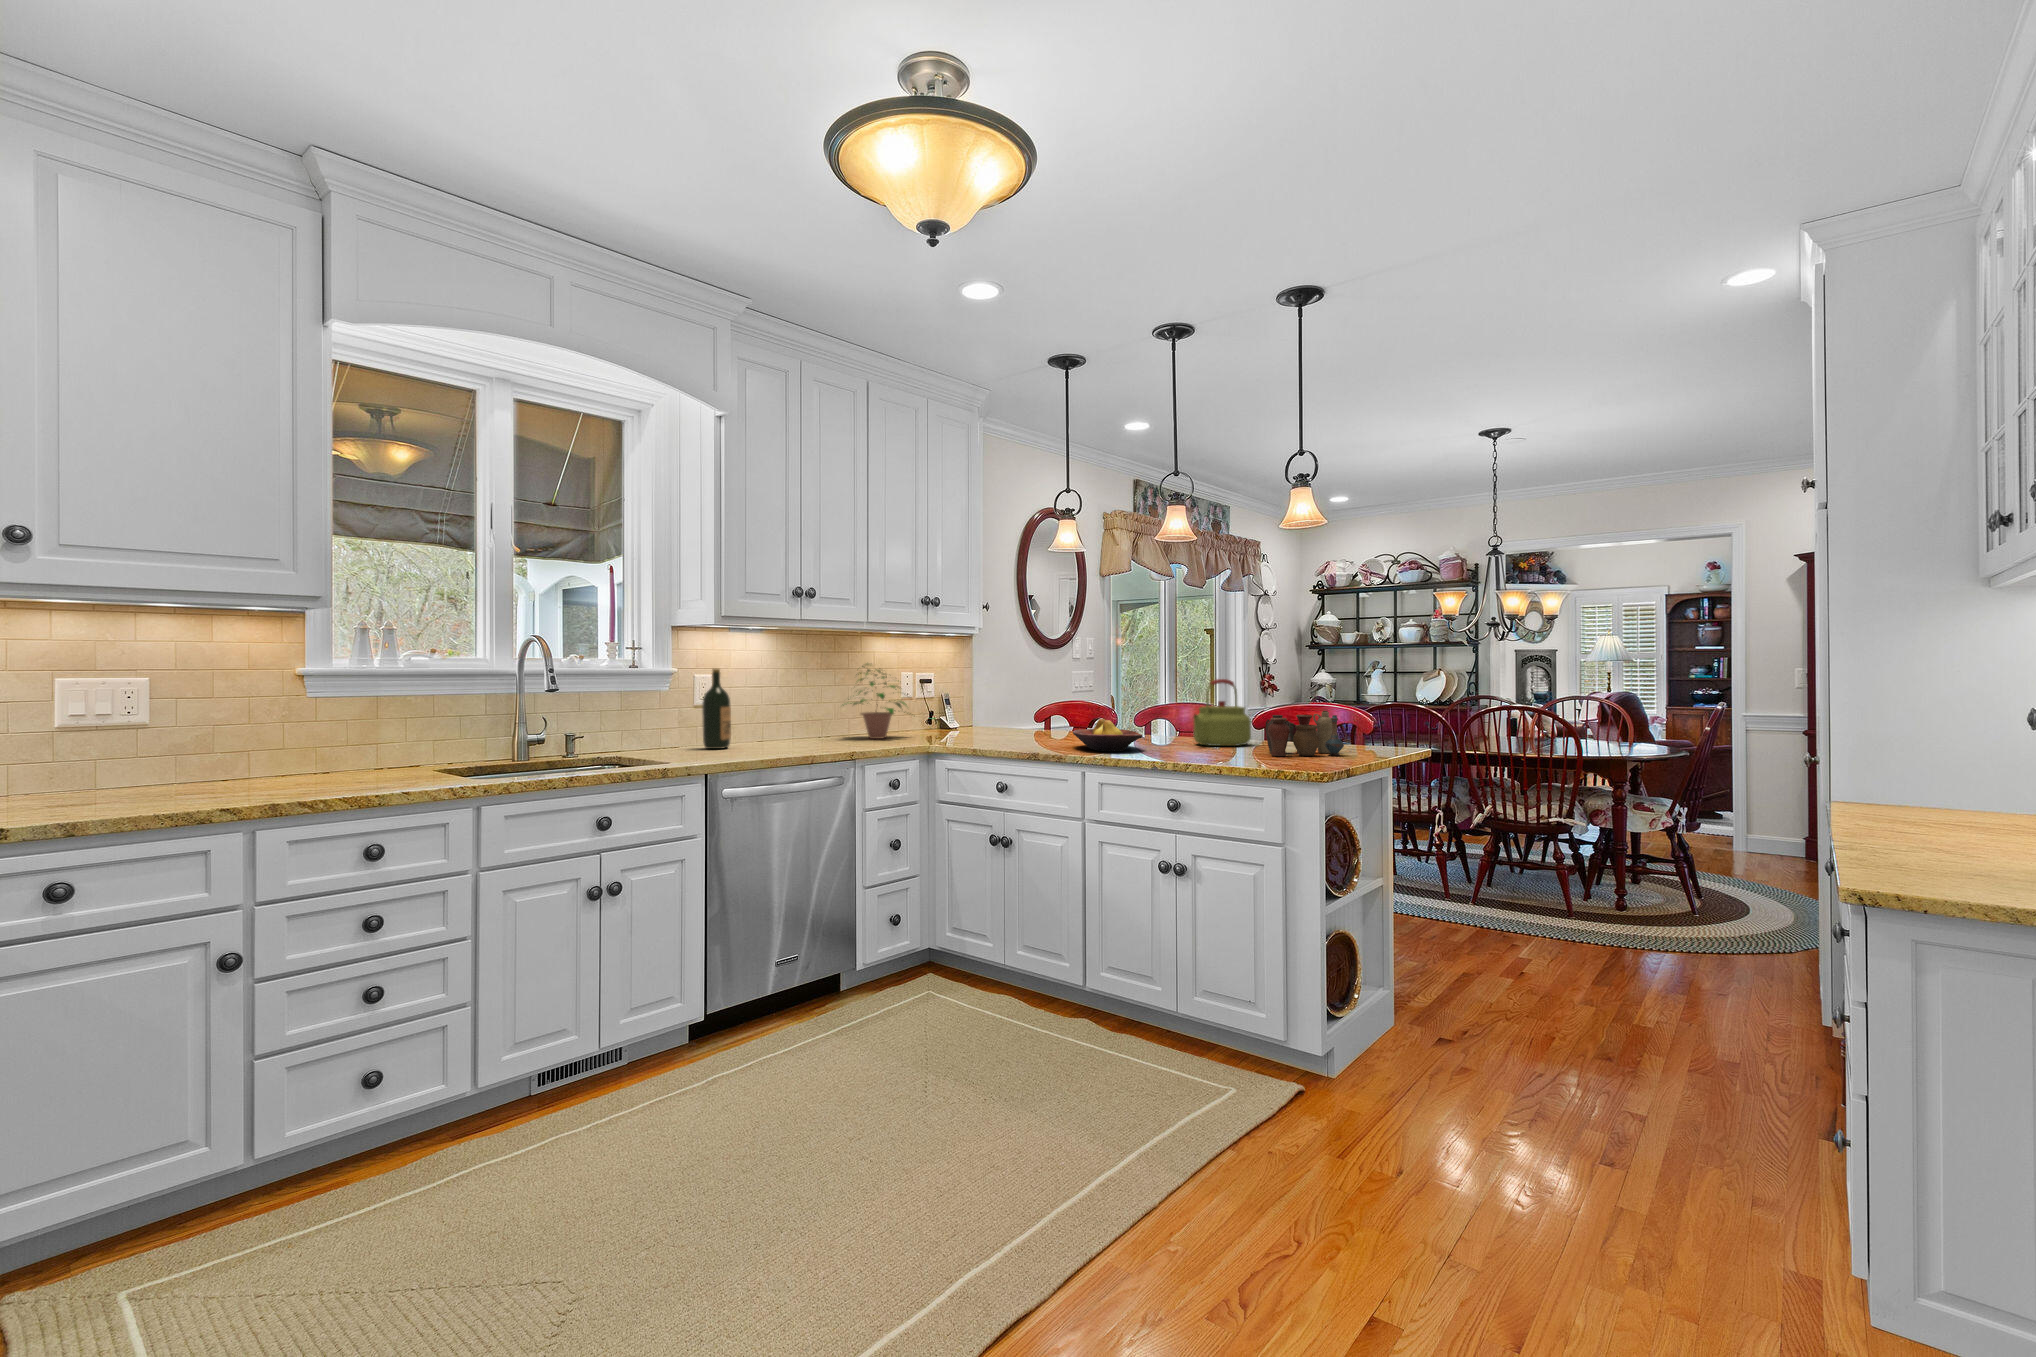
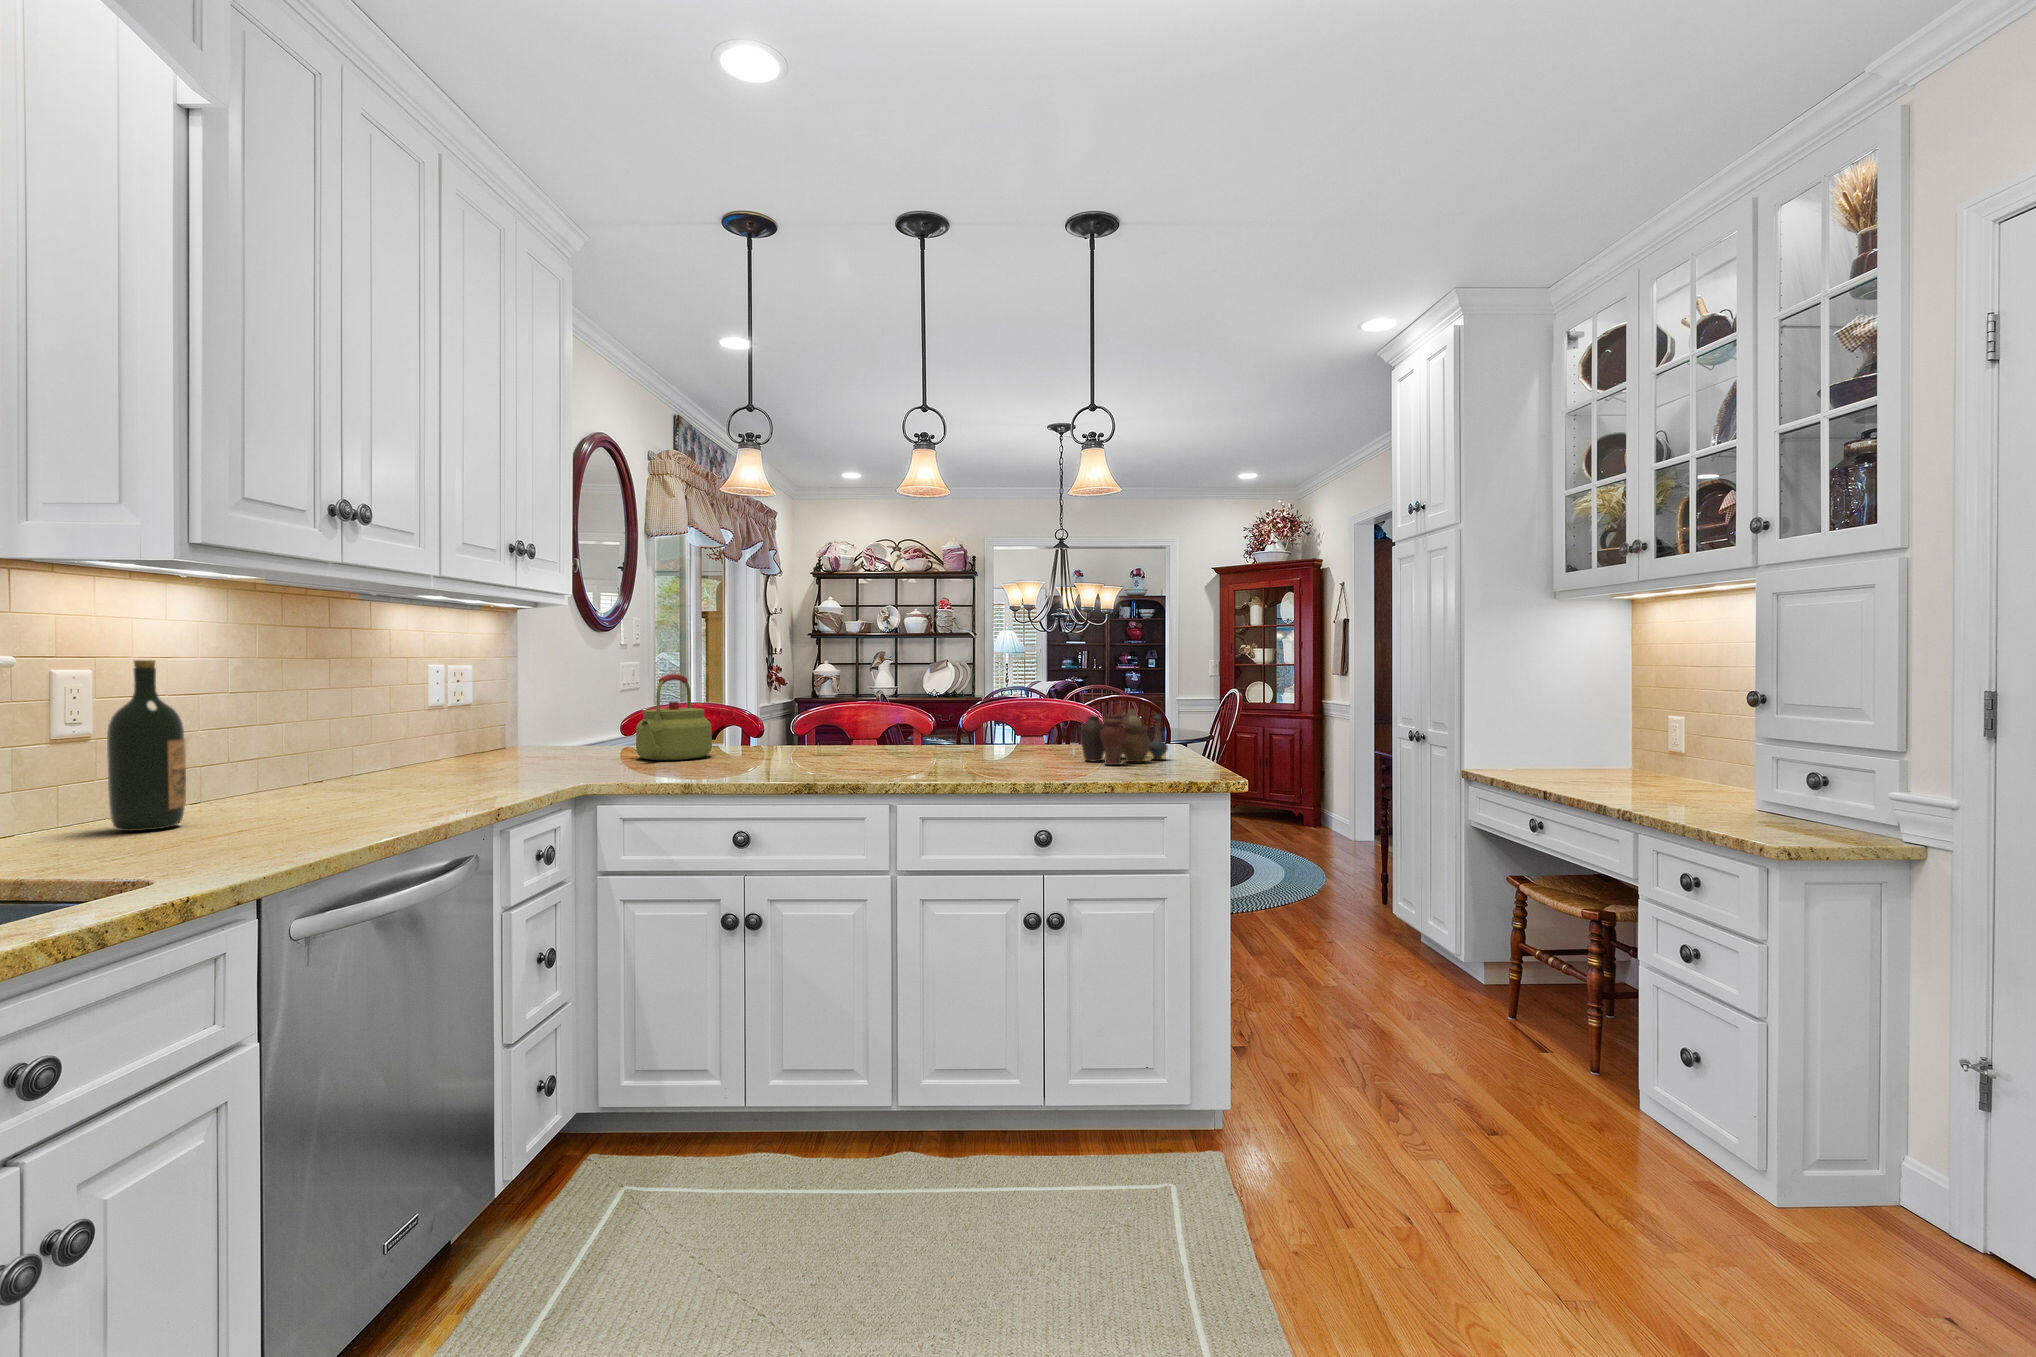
potted plant: present [854,663,907,739] -> none [370,649,513,779]
kettle: present [1194,679,1251,746] -> present [636,674,712,760]
fruit bowl: present [1073,719,1143,752] -> none [825,729,948,774]

